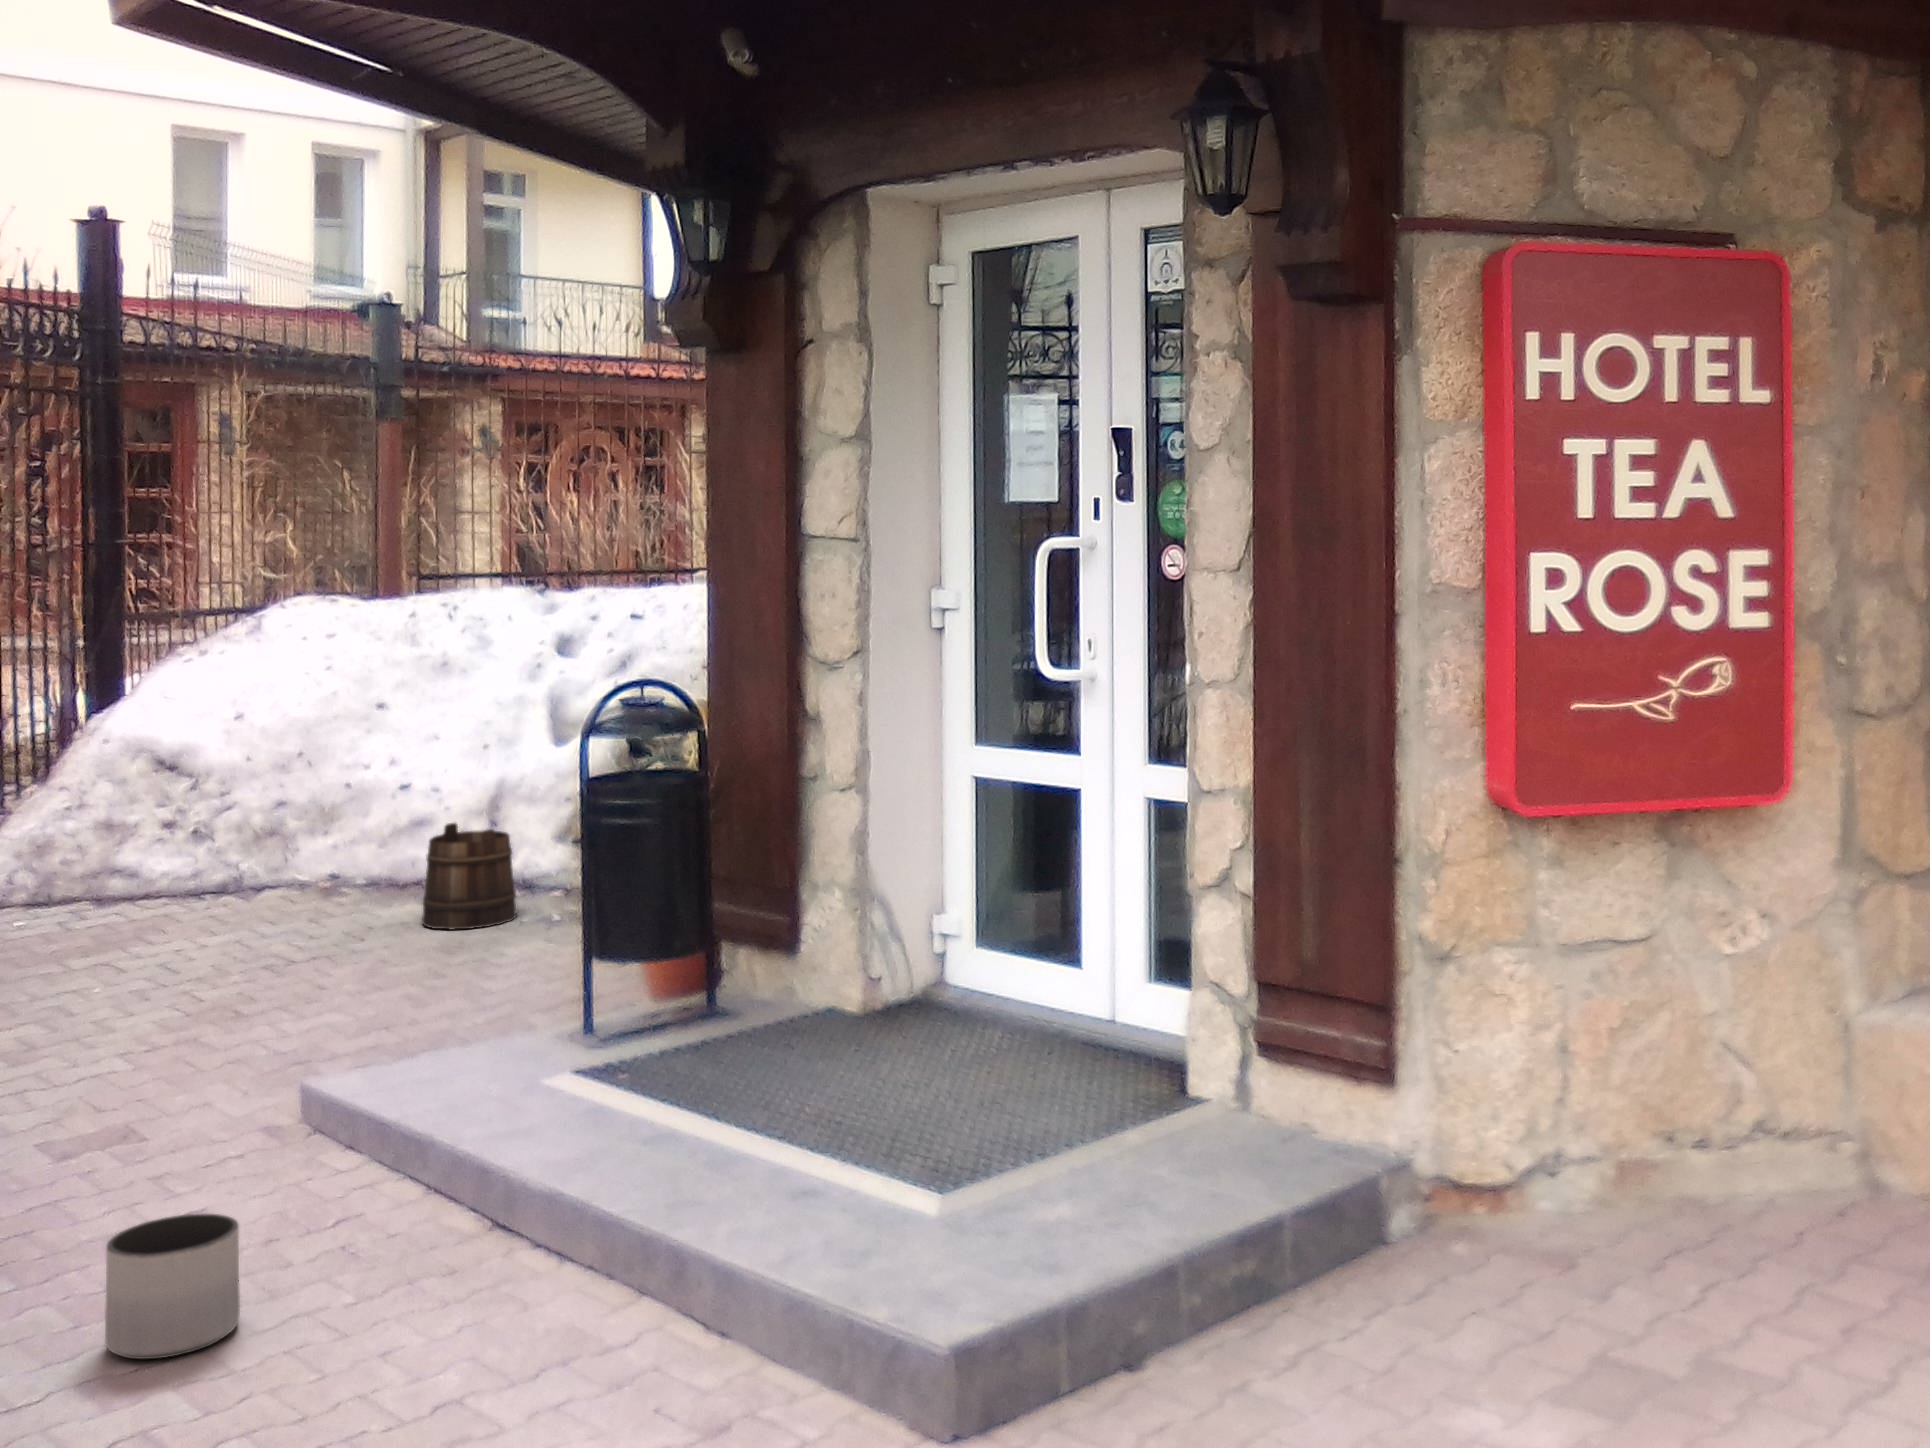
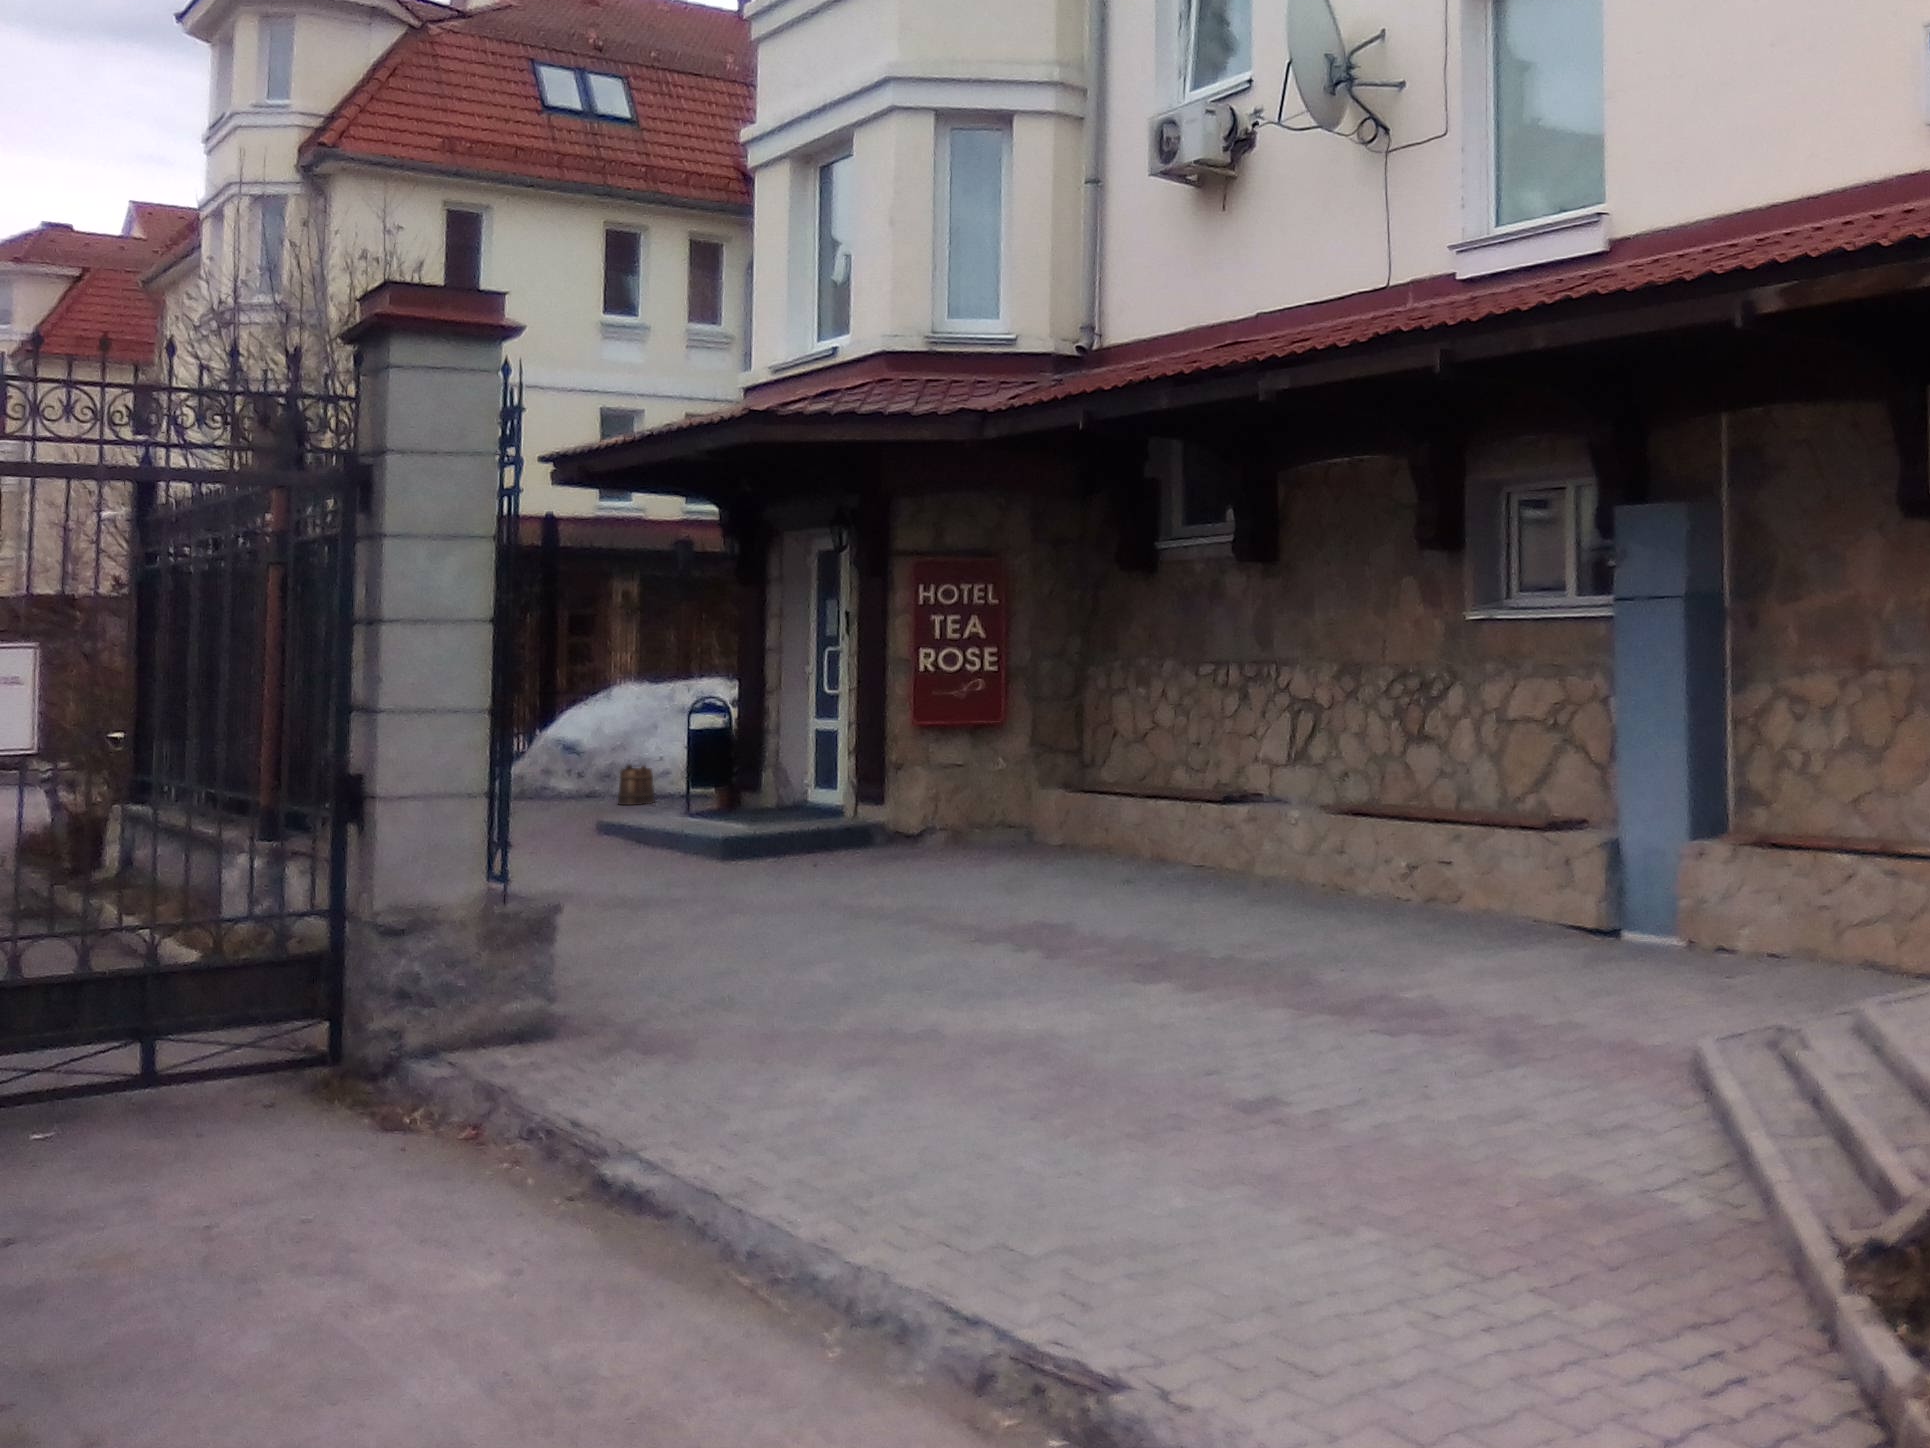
planter: present [105,1214,240,1359] -> none [541,826,573,856]

